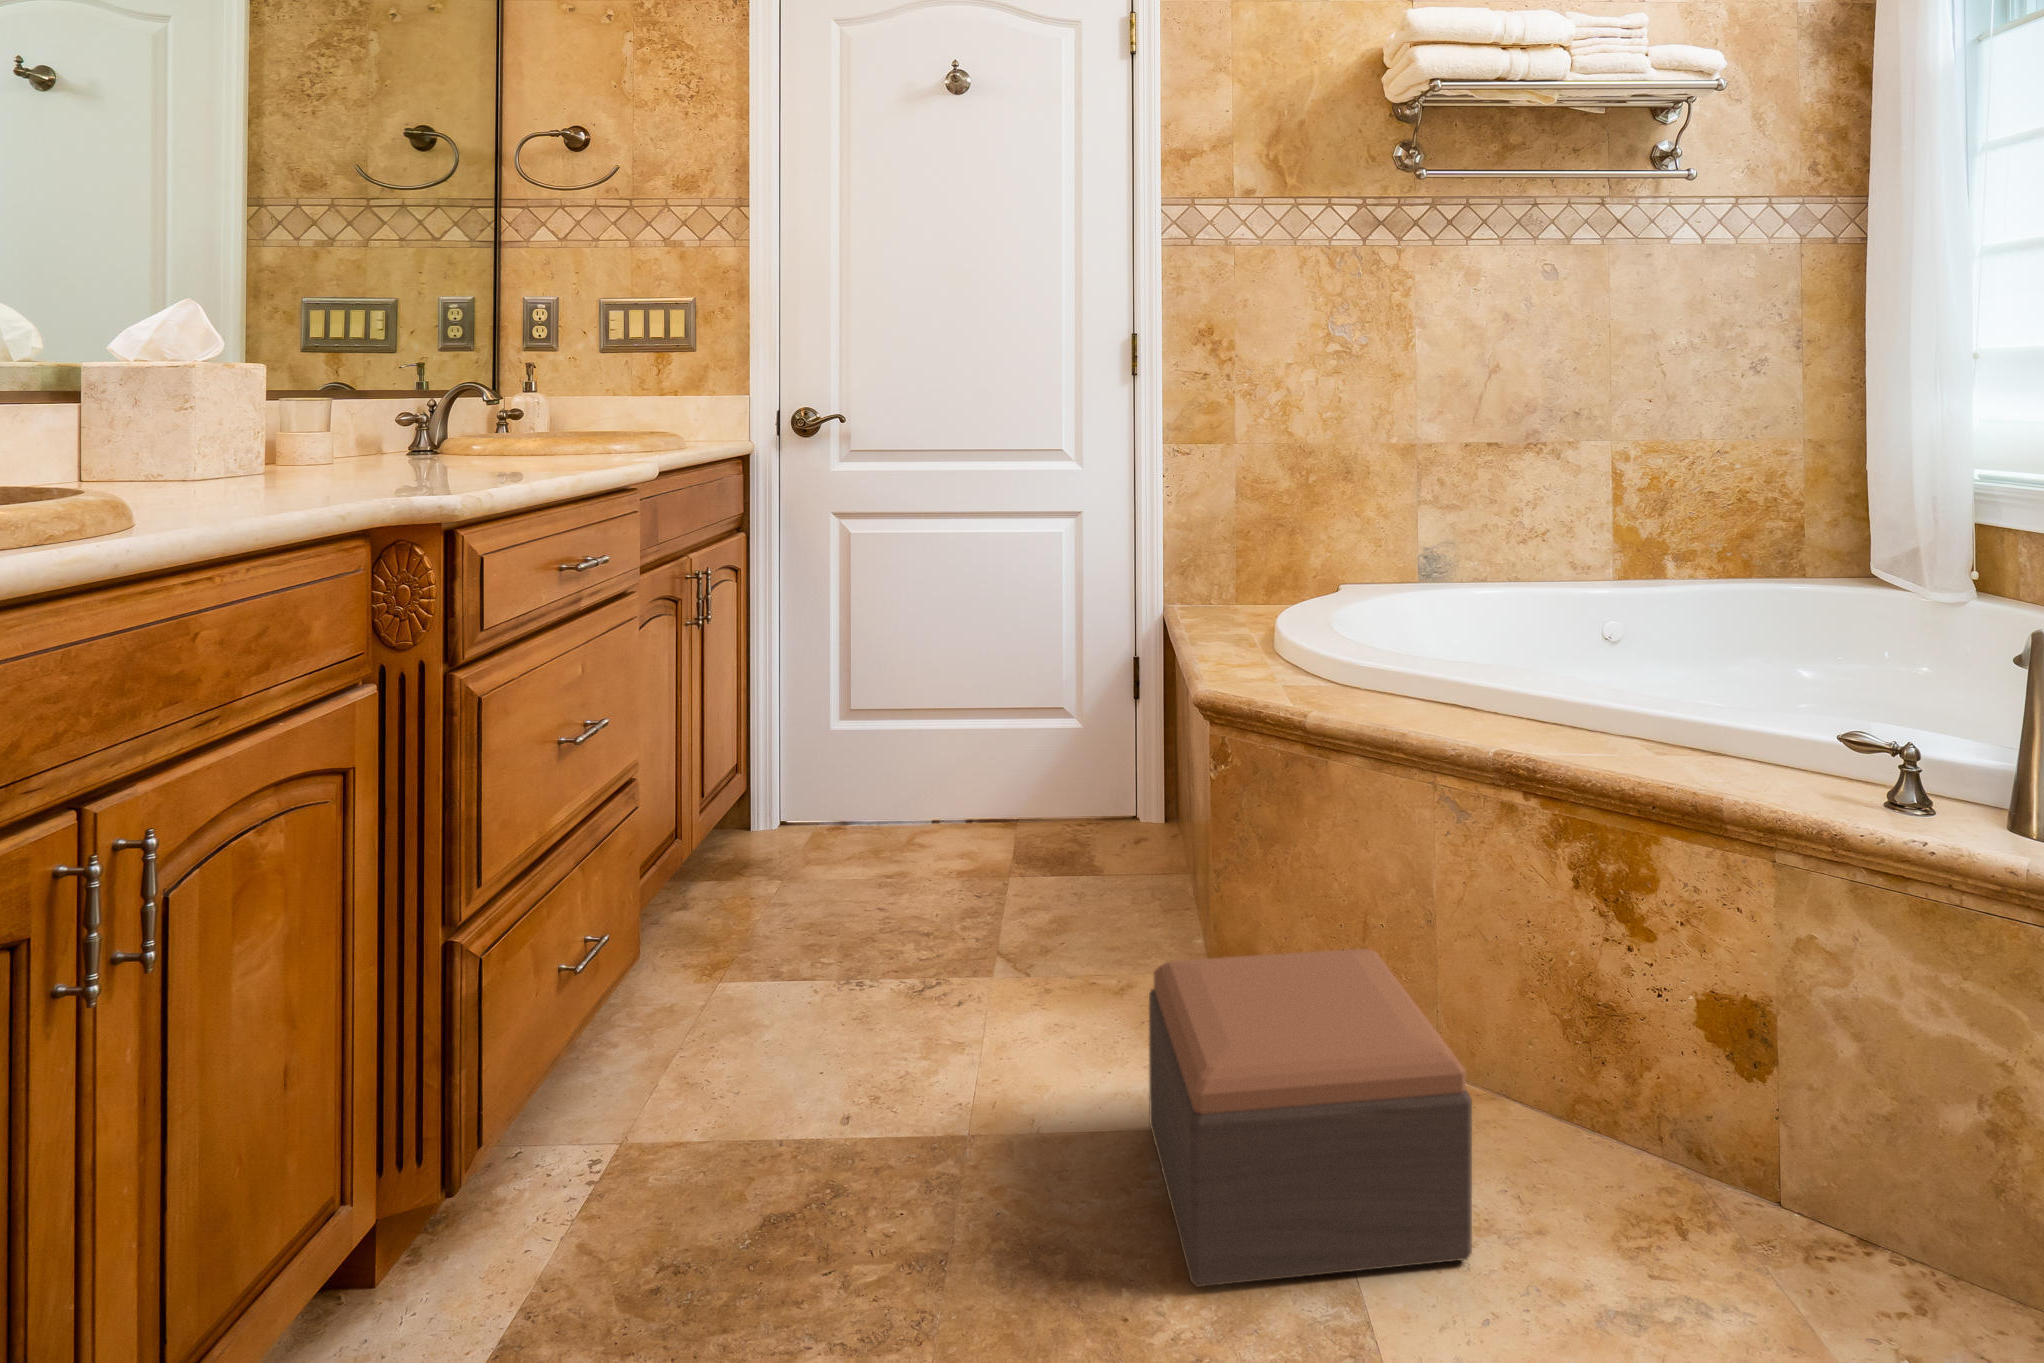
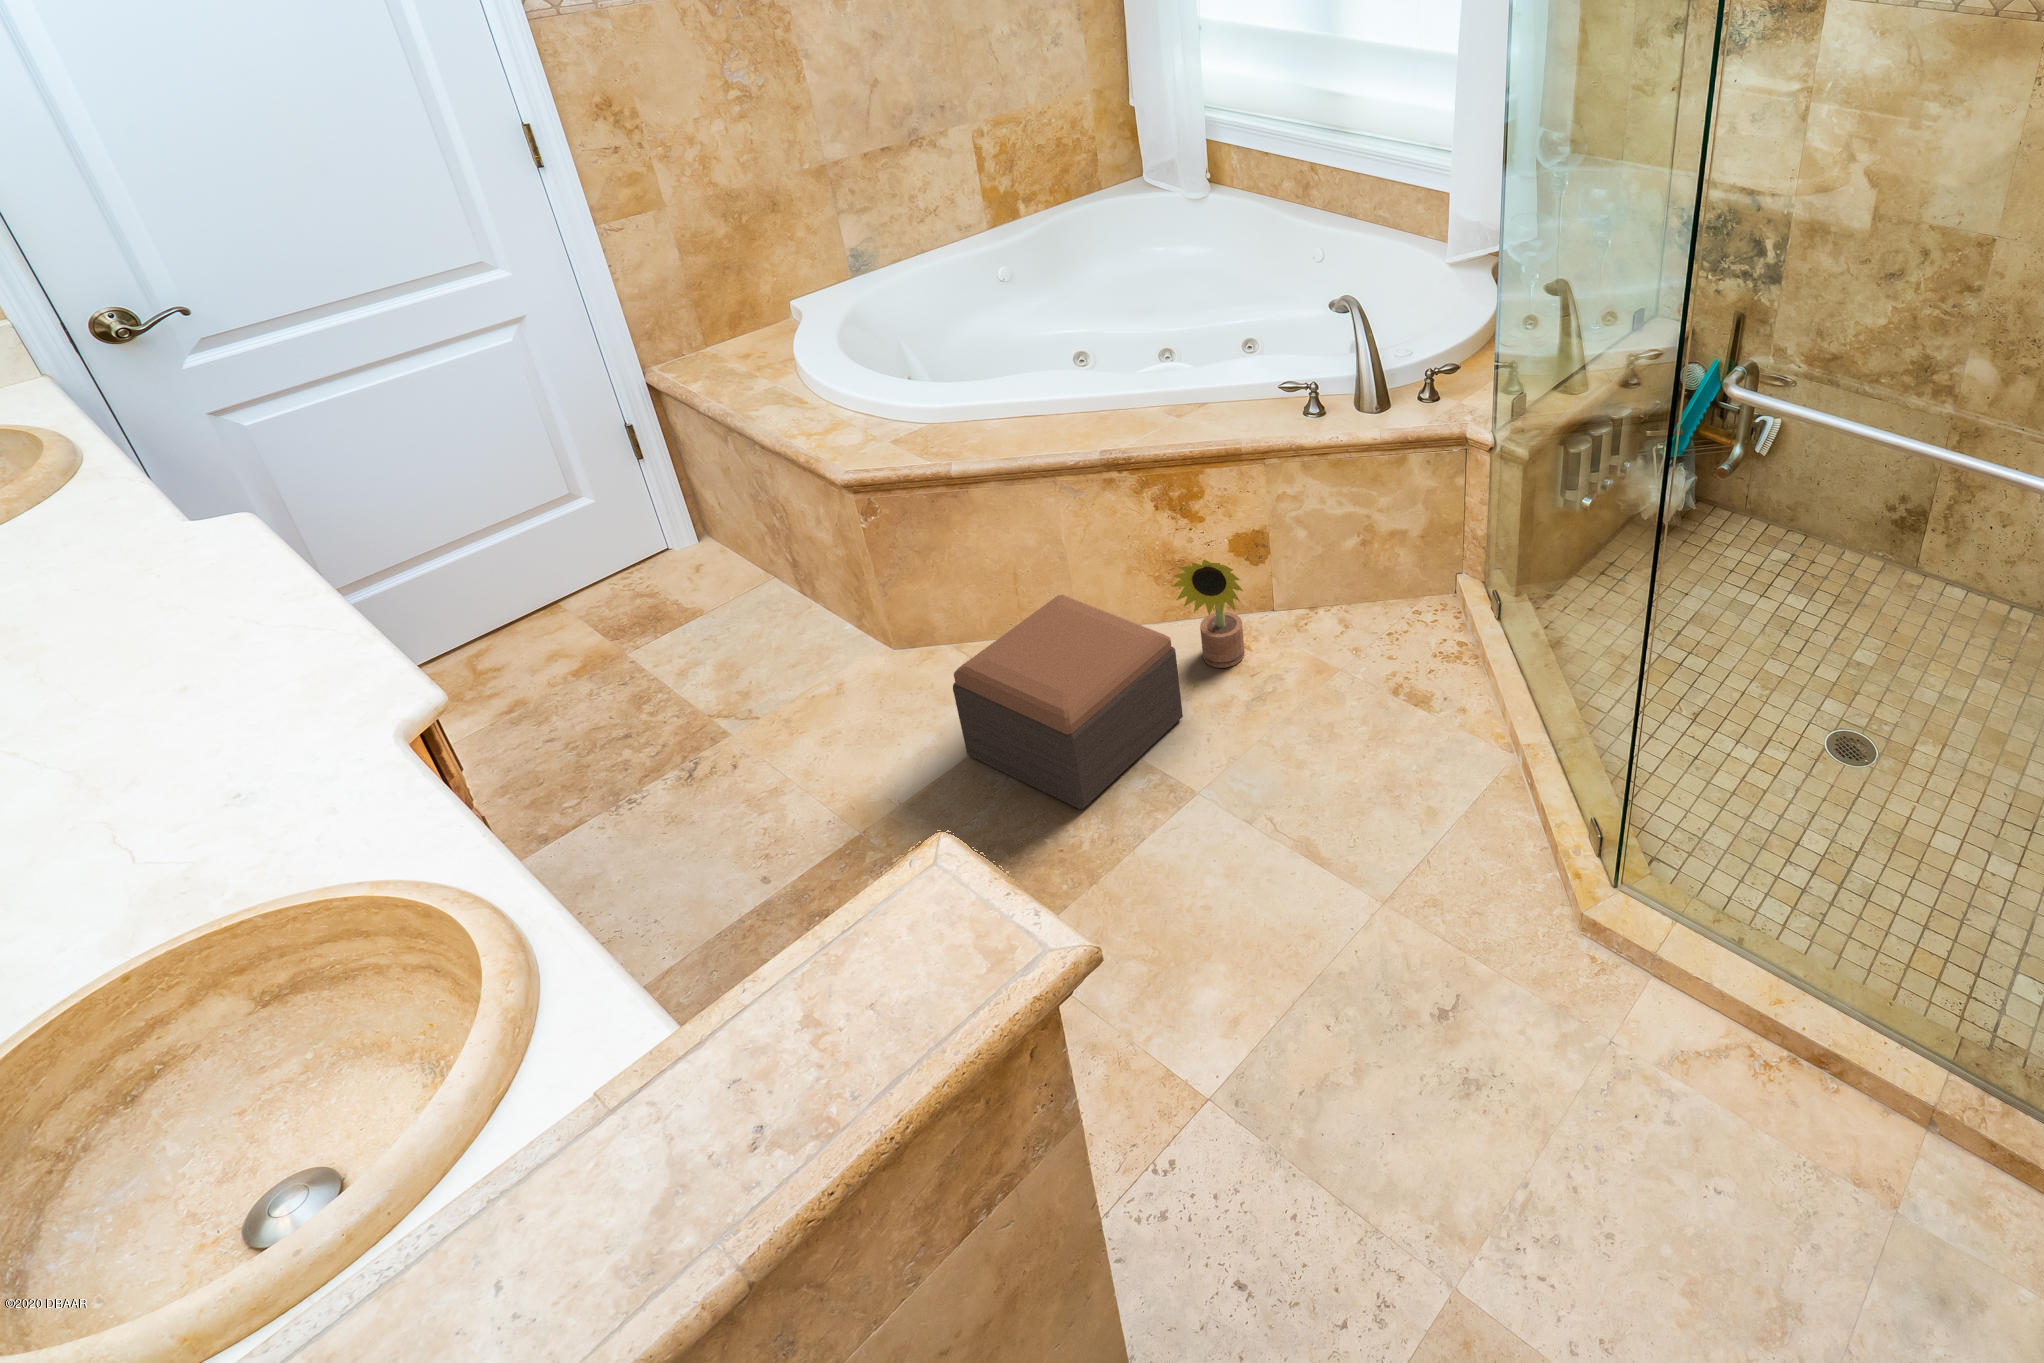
decorative plant: none [1523,960,1669,1240] -> present [1171,560,1244,668]

